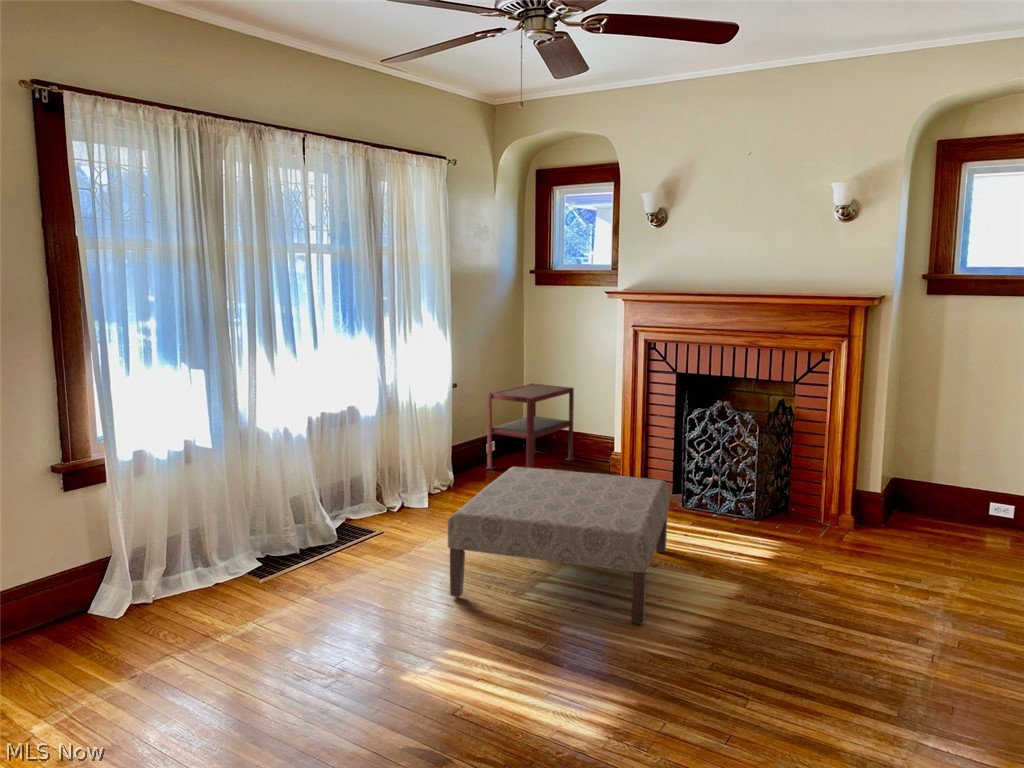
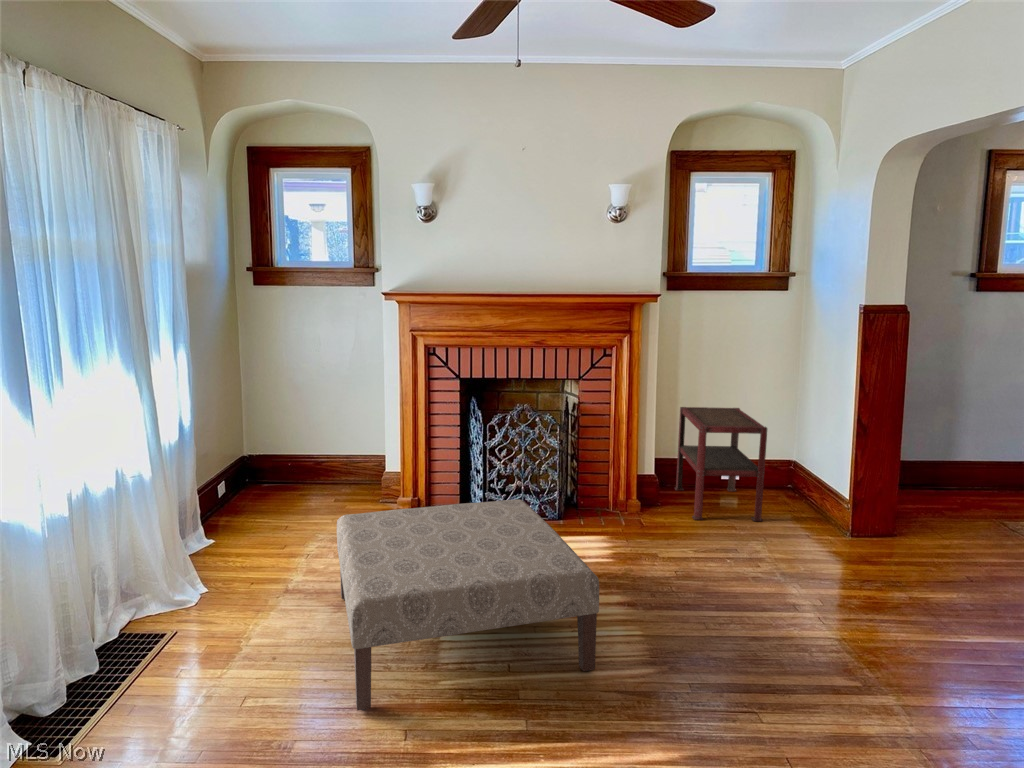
side table: present [487,383,574,469] -> present [675,407,767,521]

